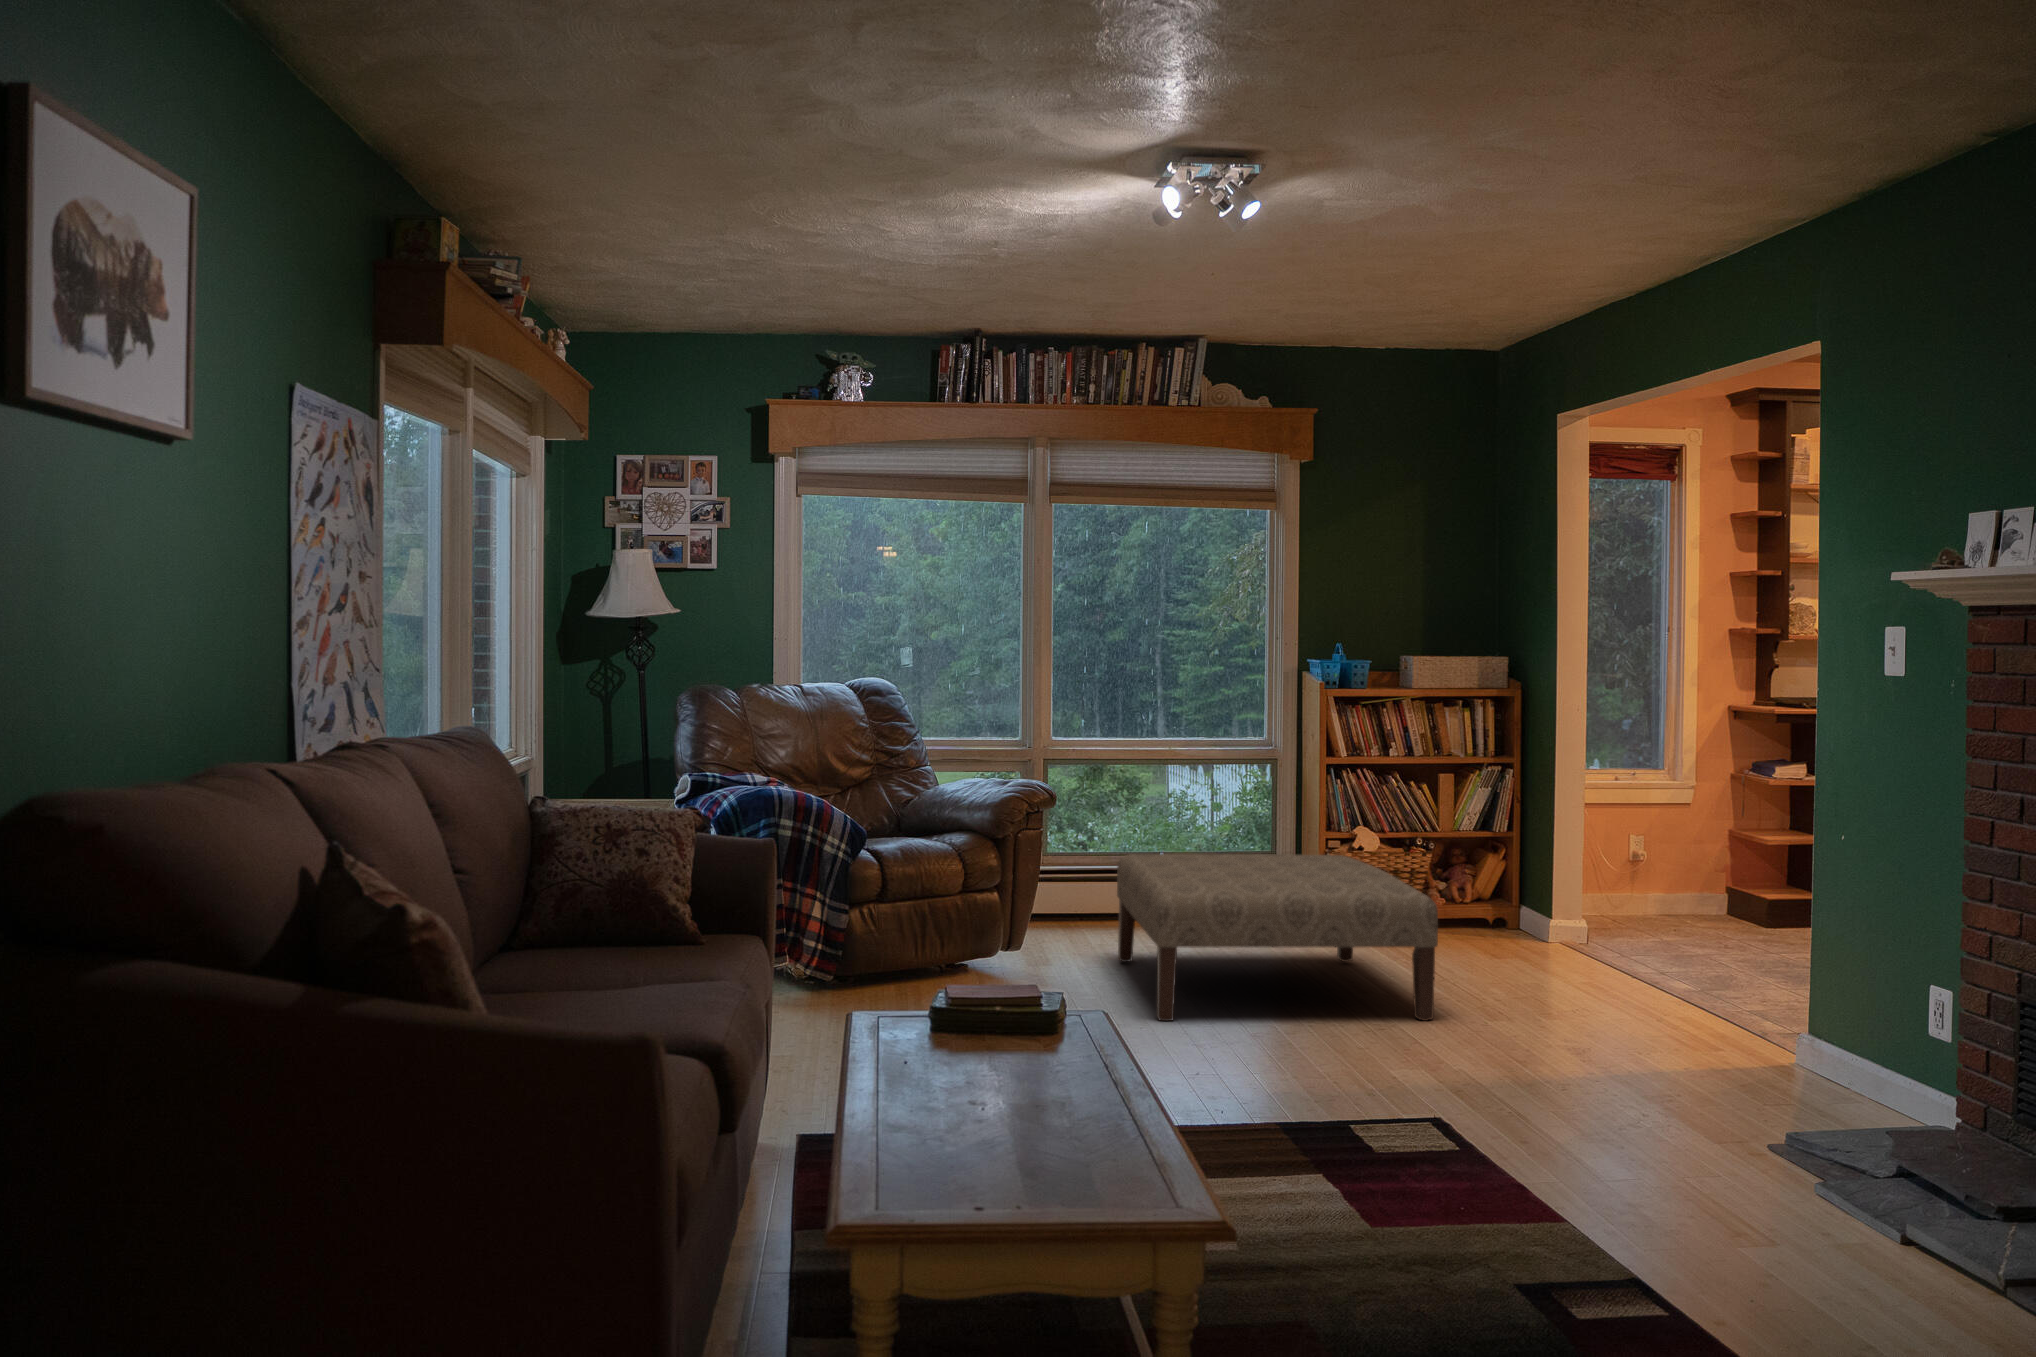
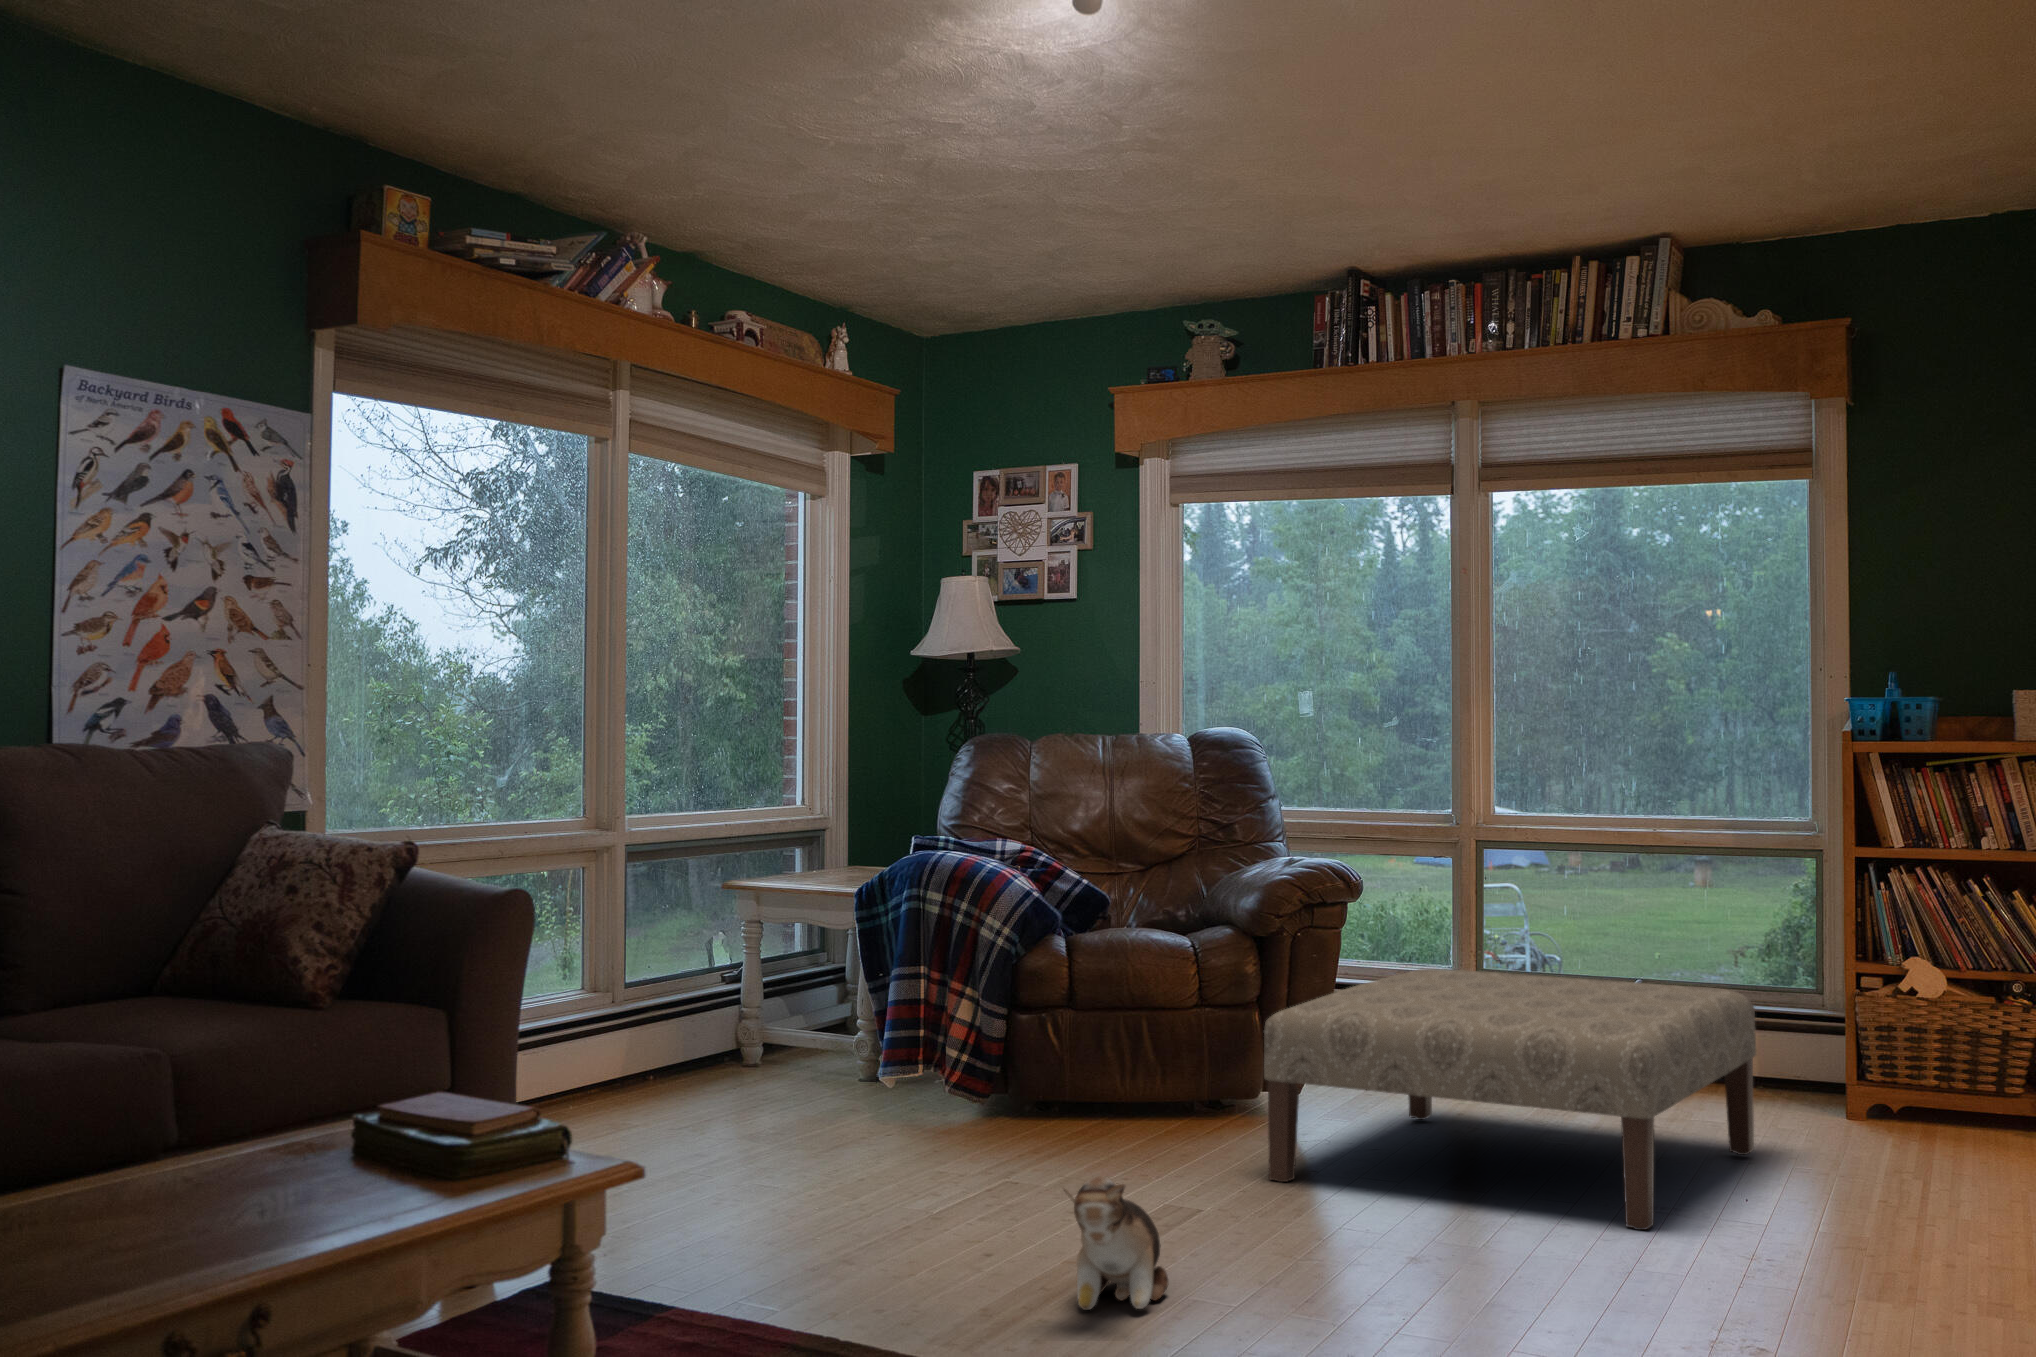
plush toy: none [1266,1038,1382,1142] -> present [1064,1176,1168,1310]

